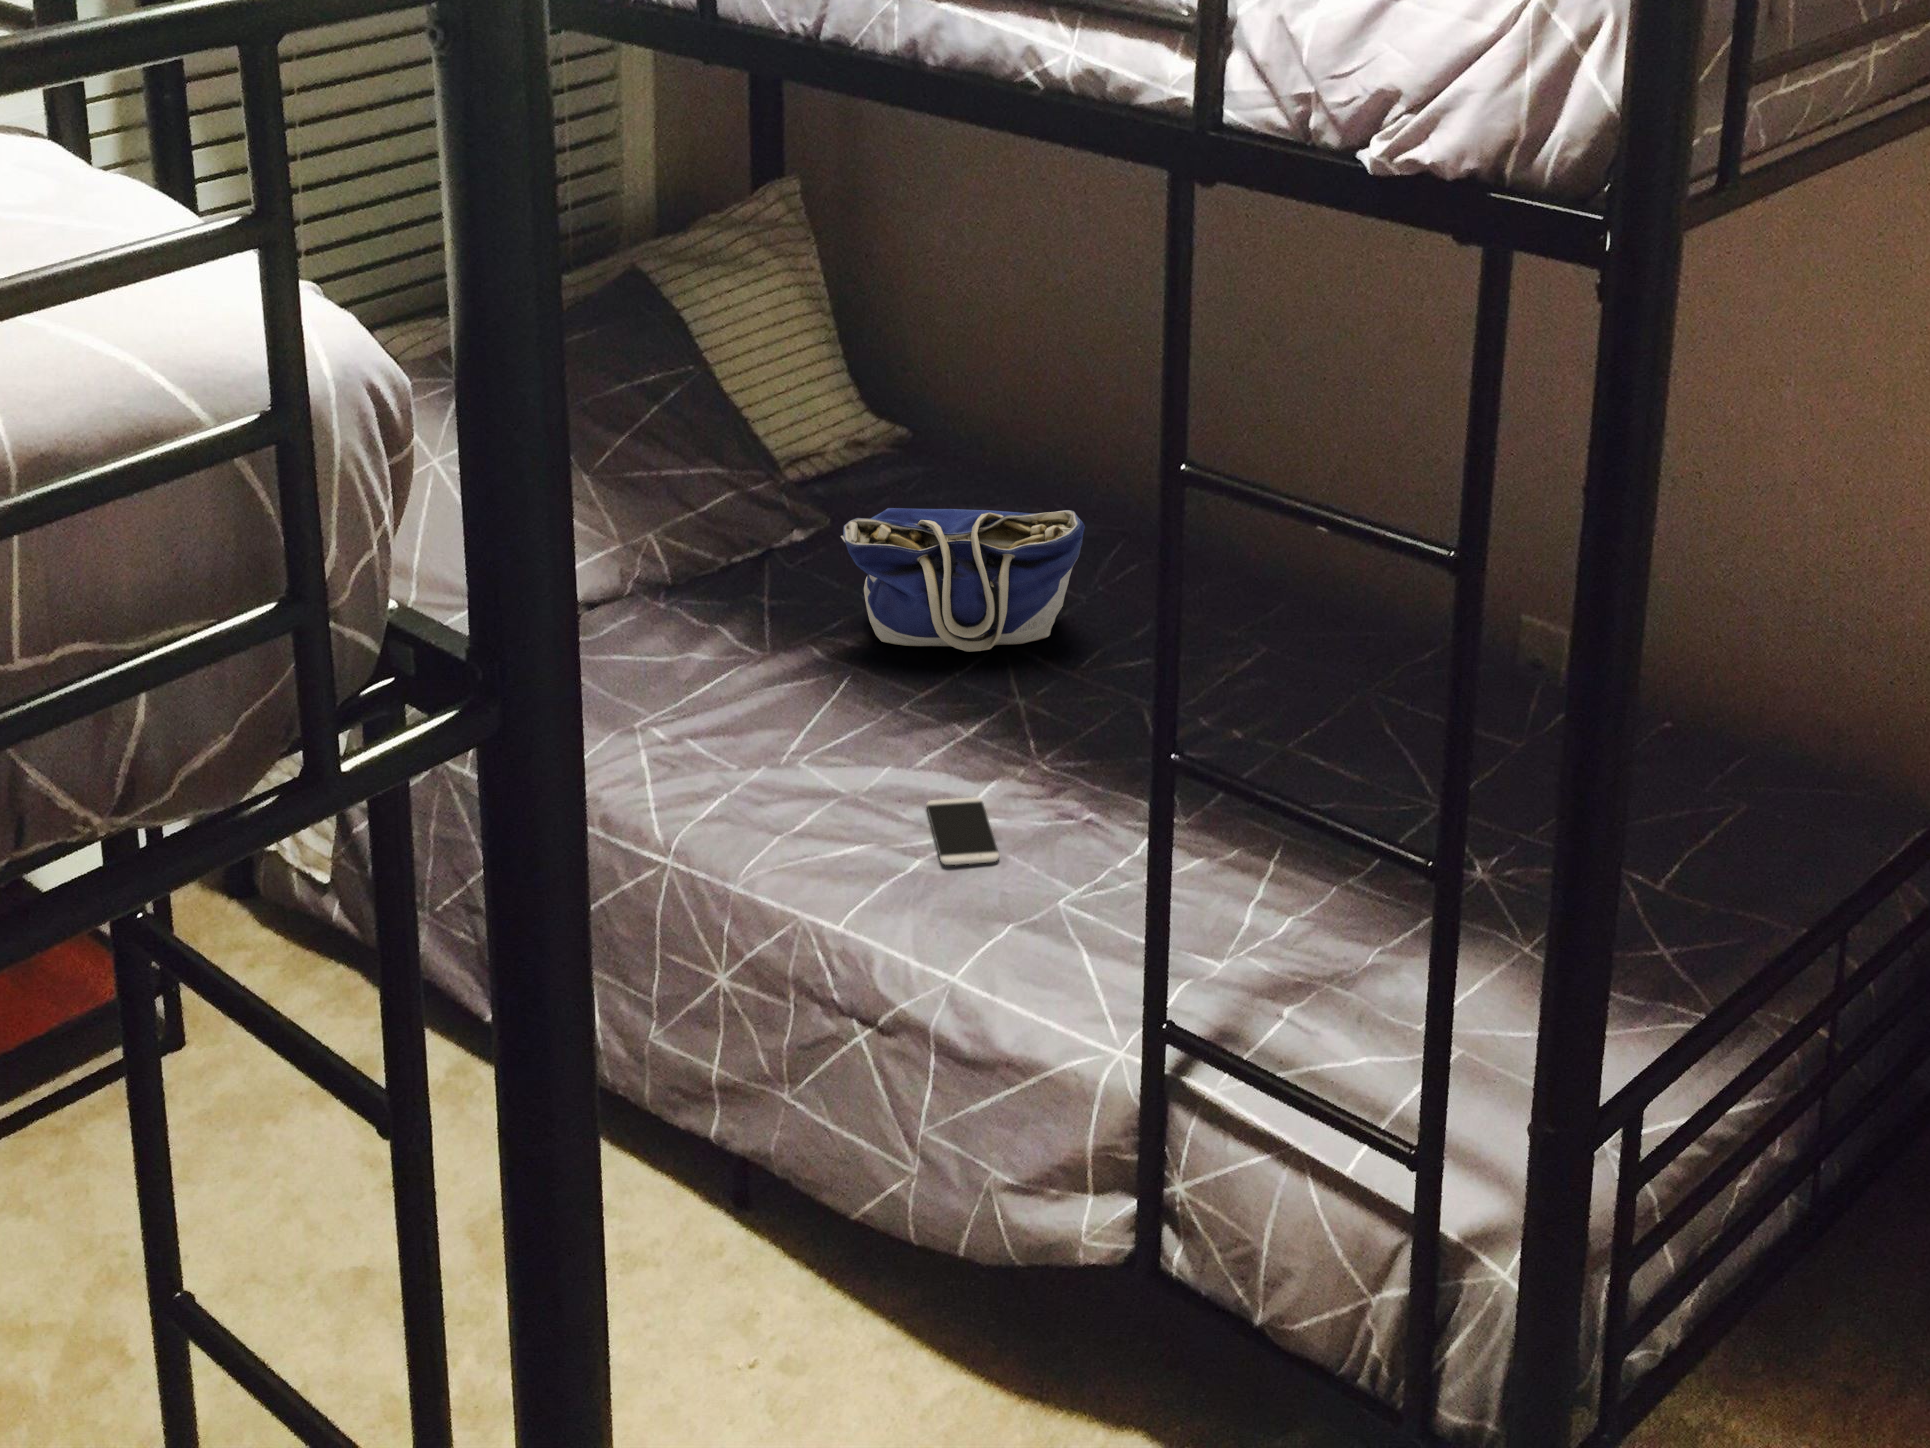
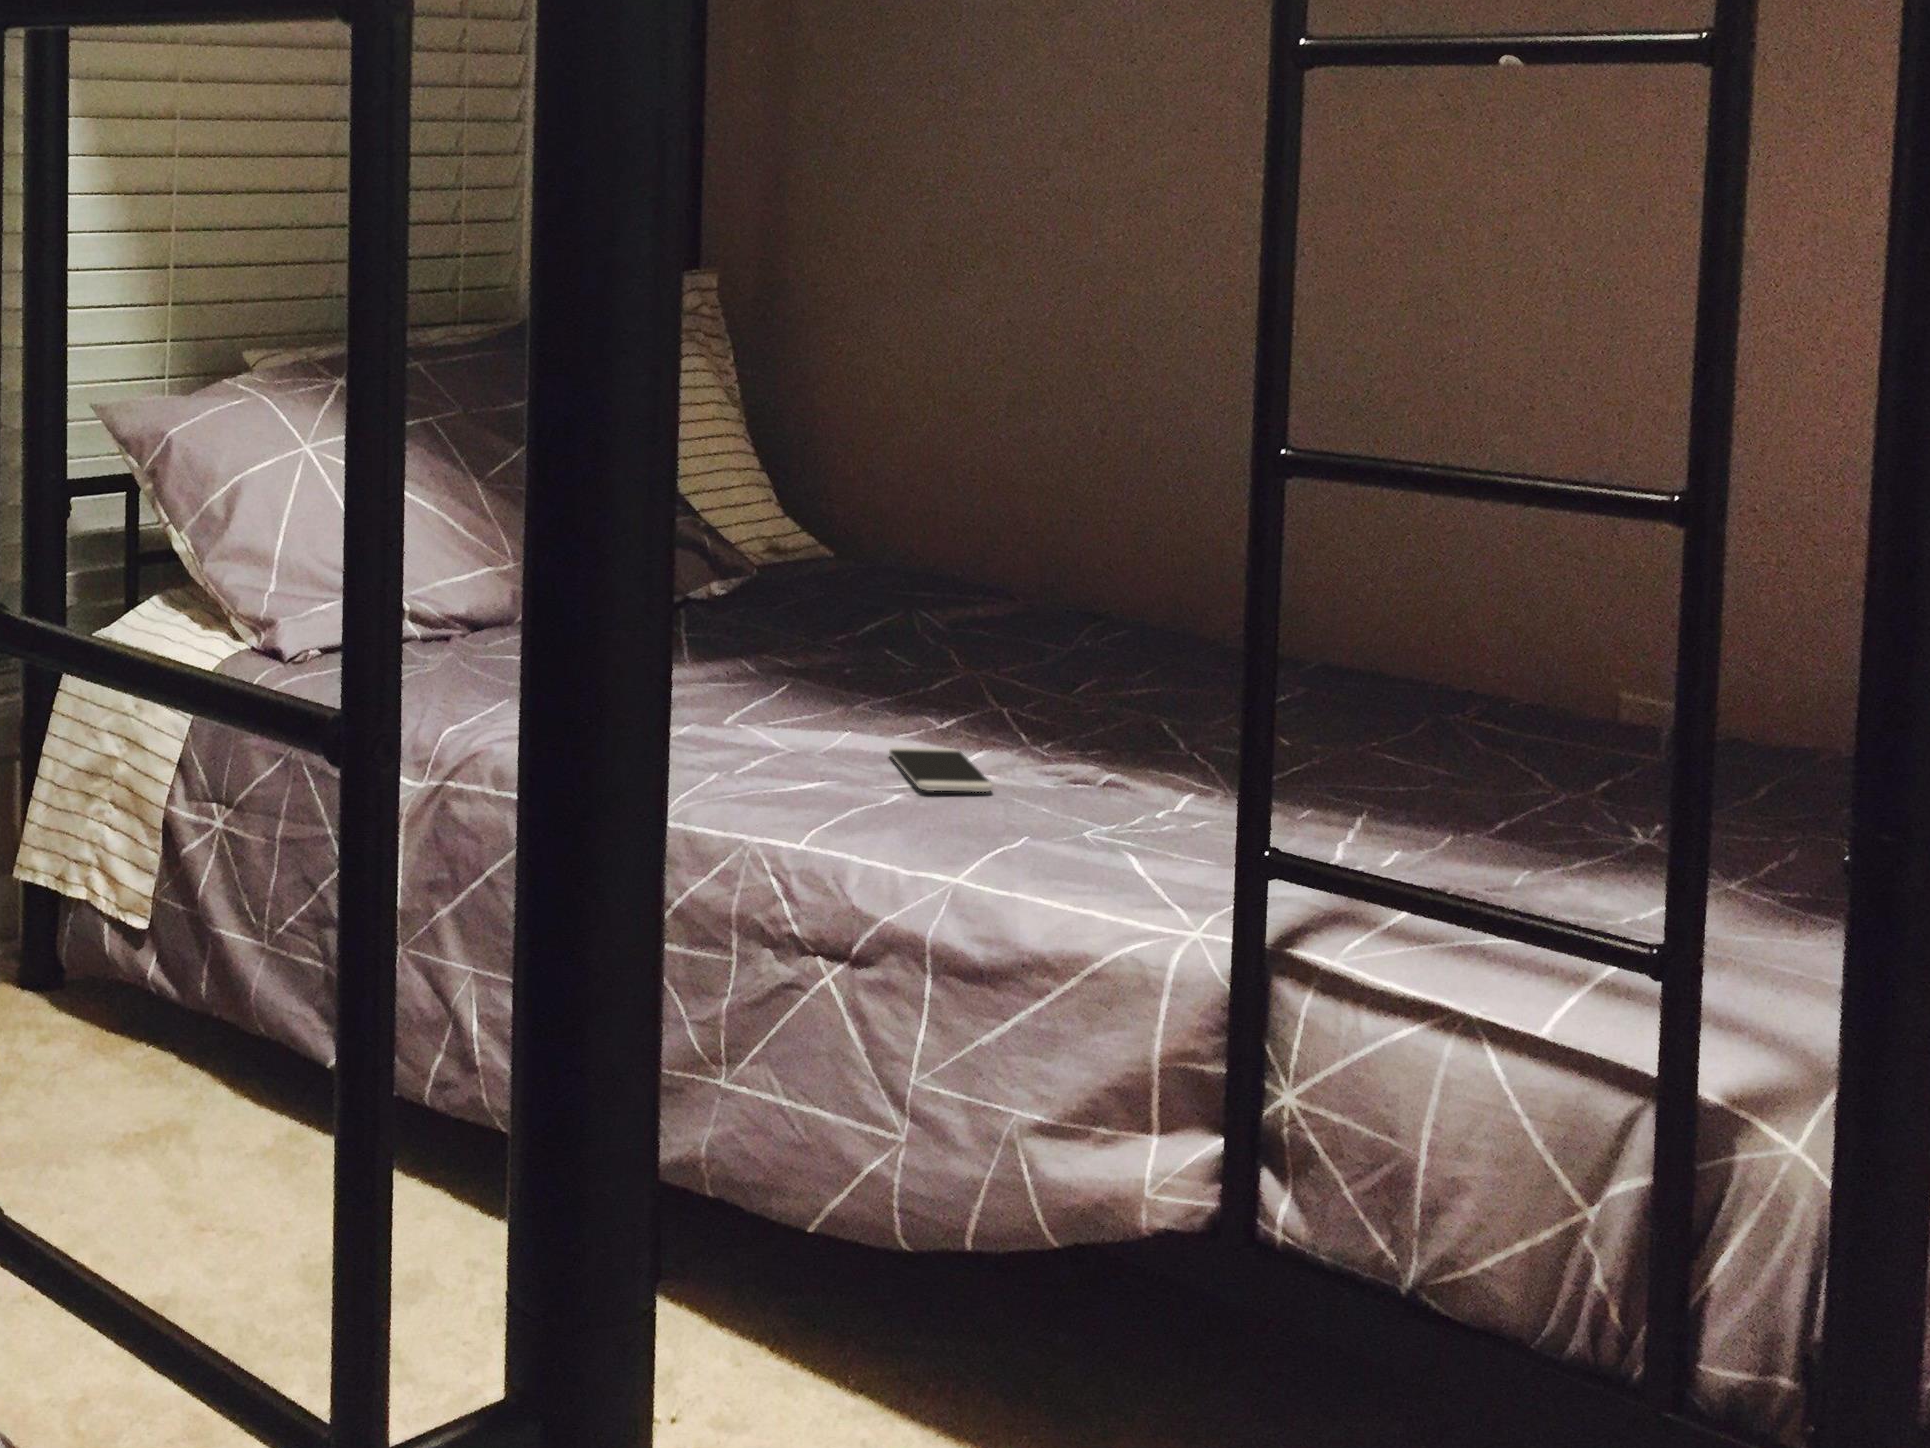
tote bag: present [841,508,1085,652] -> none [763,479,1067,661]

